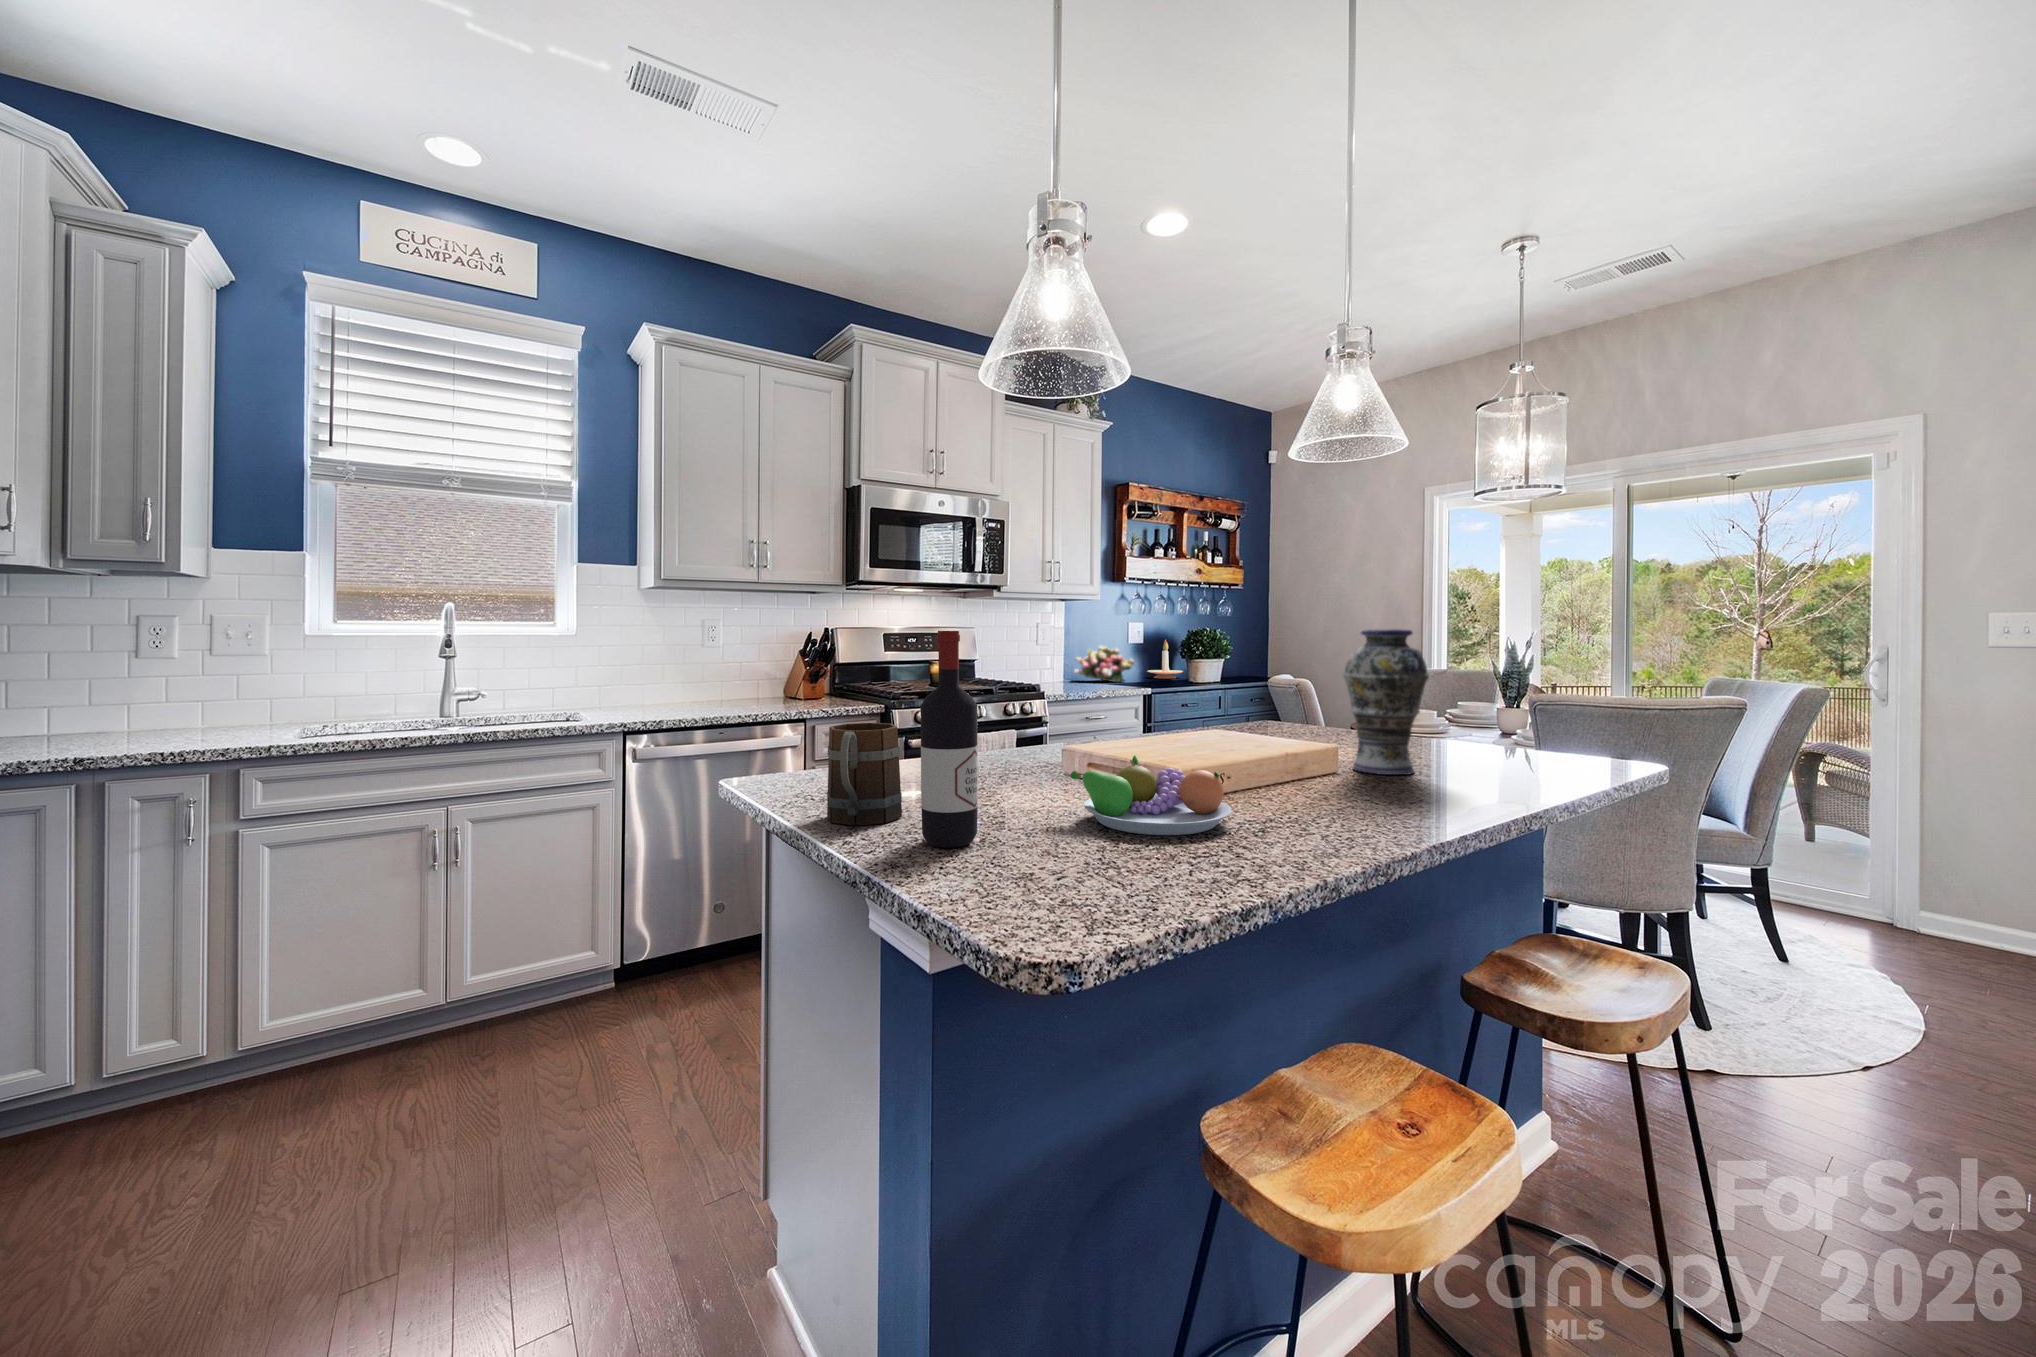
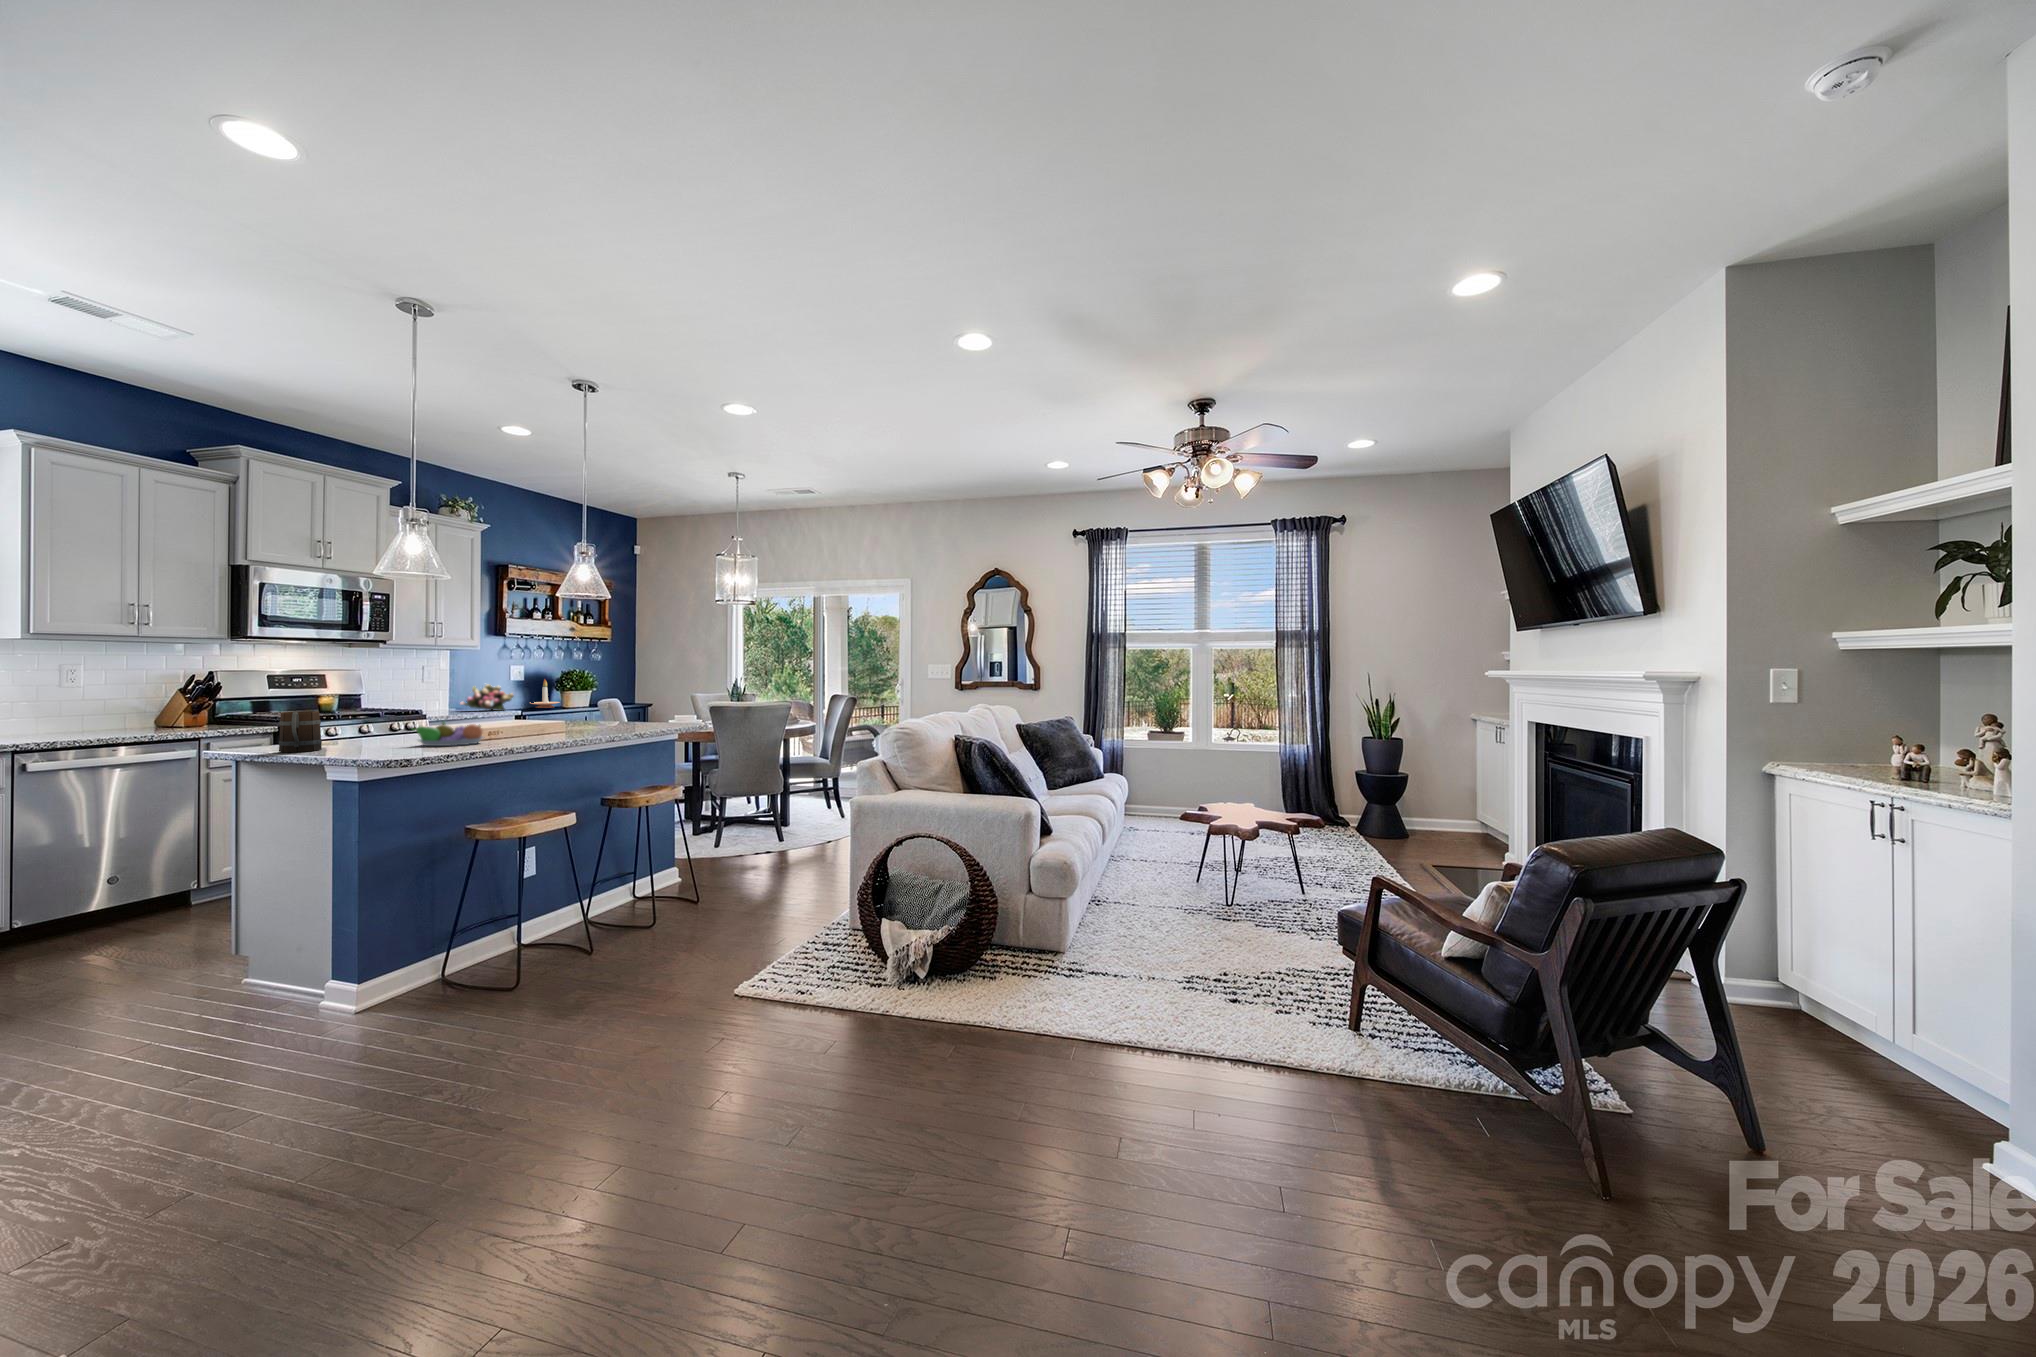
vase: present [1343,629,1429,775] -> none [568,671,605,732]
wine bottle: present [920,631,978,848] -> none [334,671,362,752]

